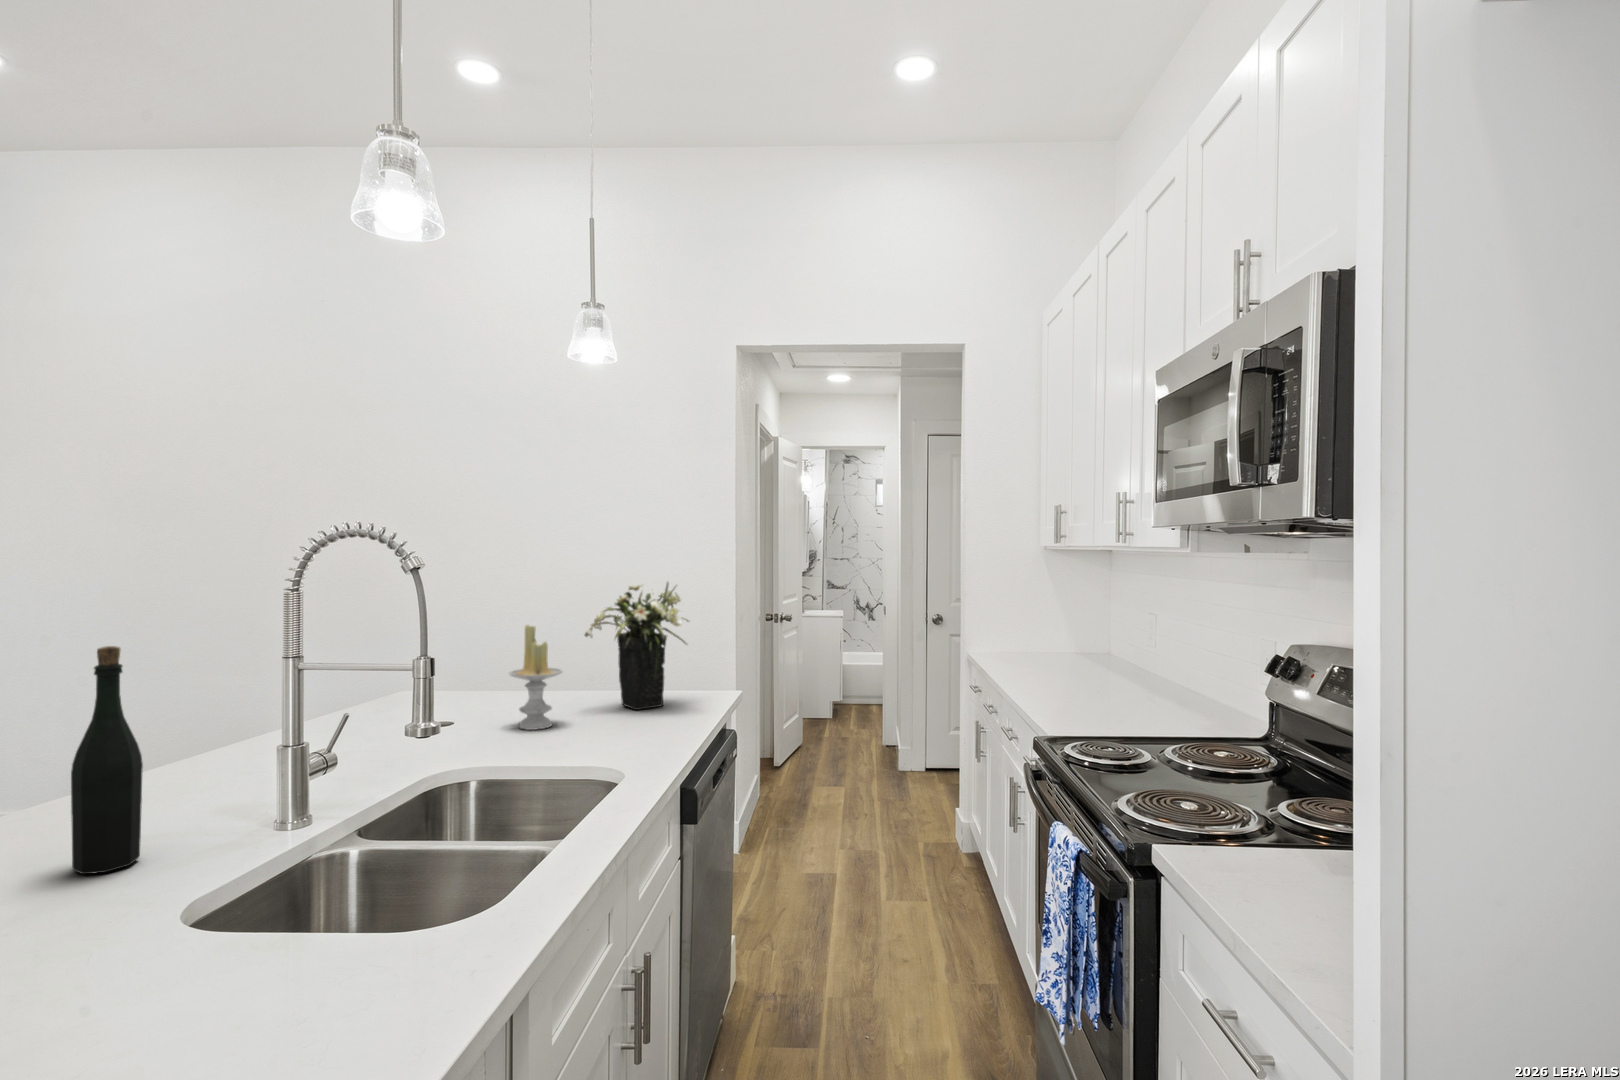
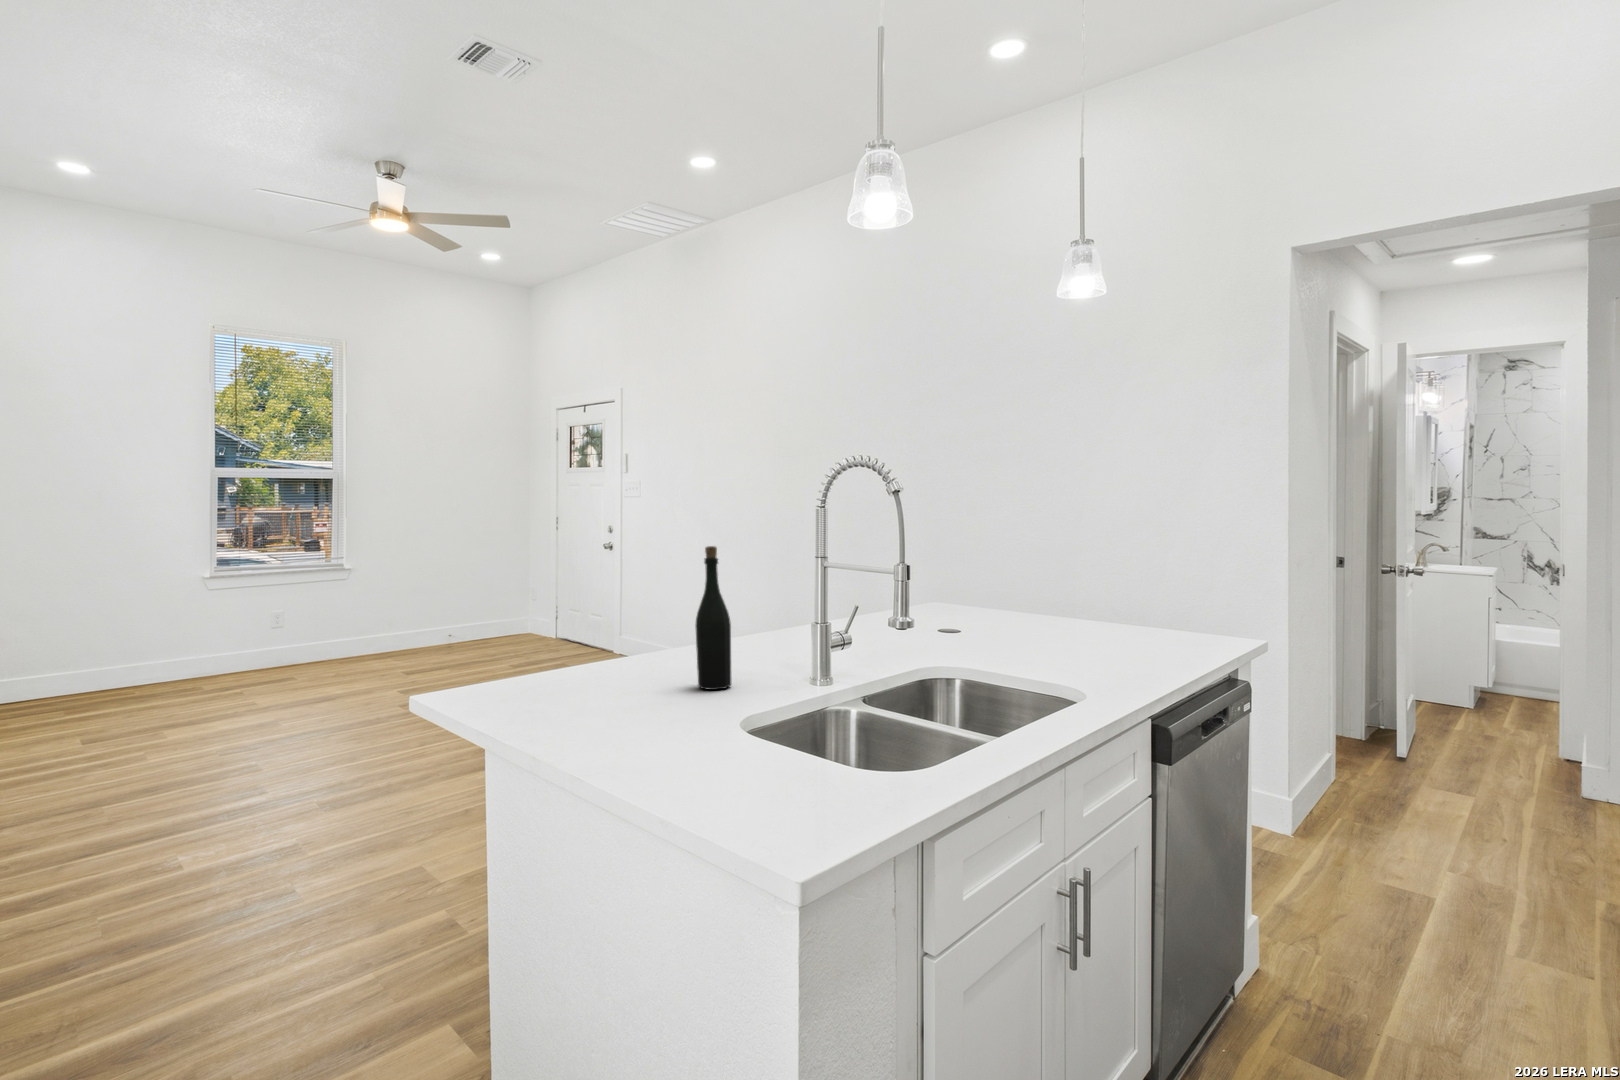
flower arrangement: present [585,583,689,710] -> none [1073,513,1182,640]
candle: present [509,625,562,730] -> none [1000,552,1047,646]

